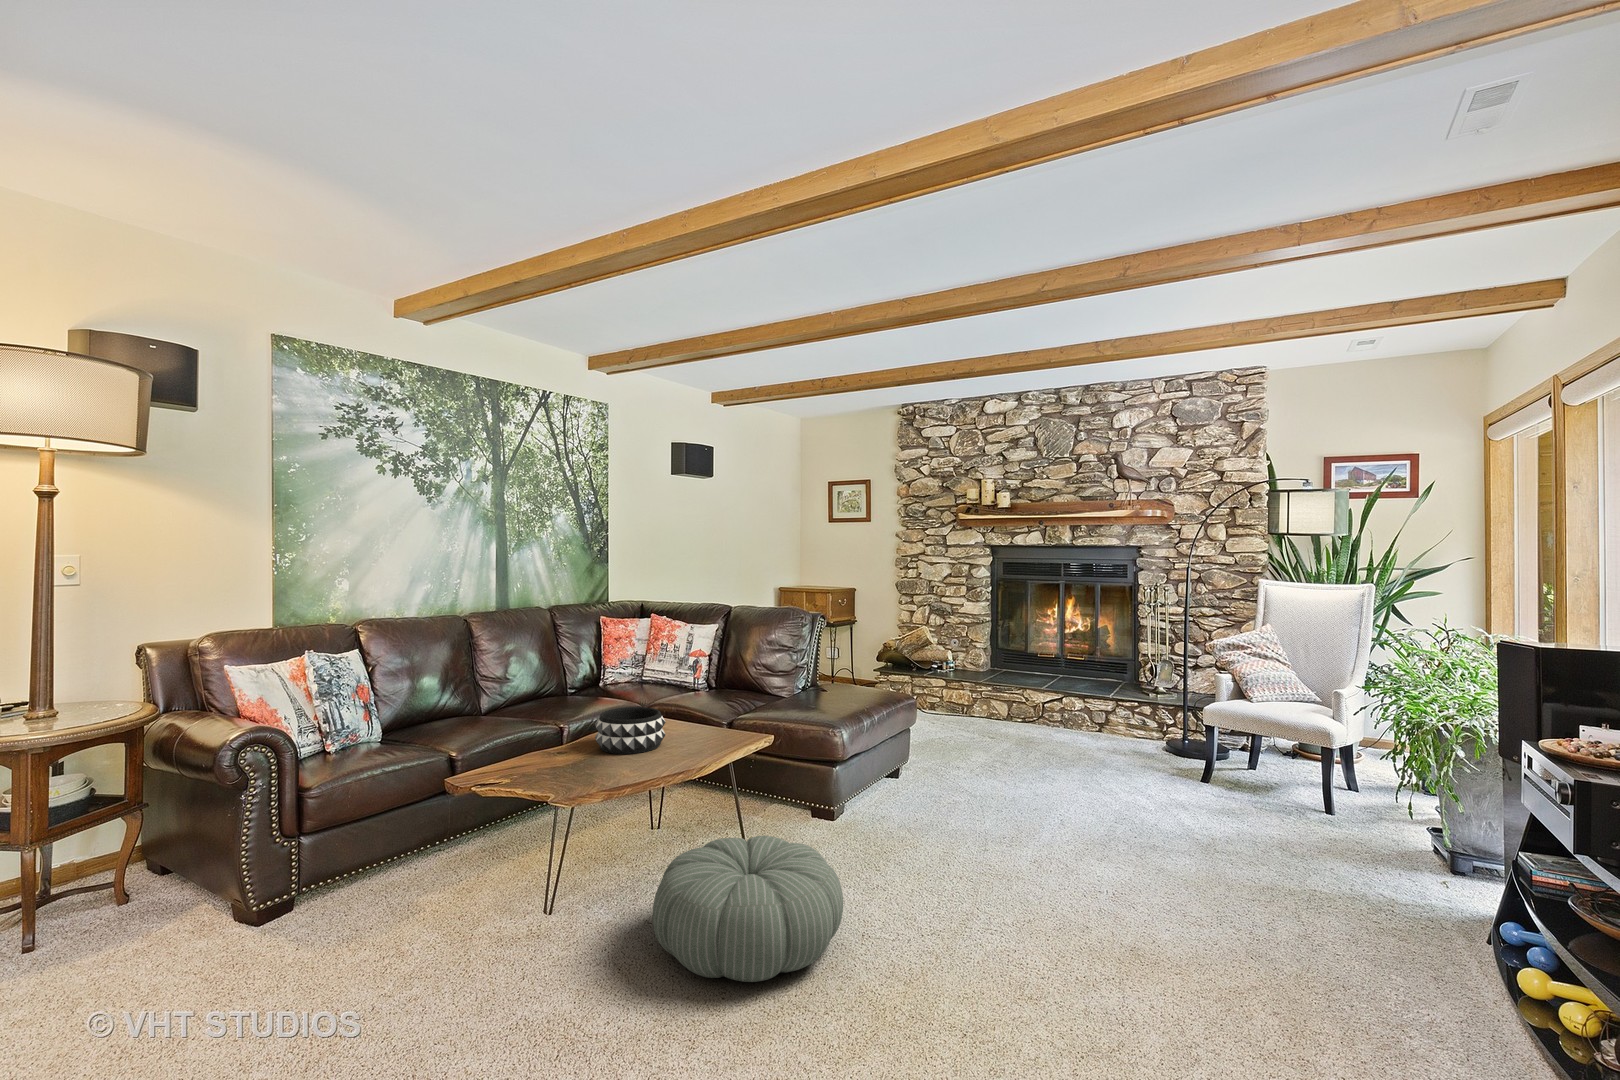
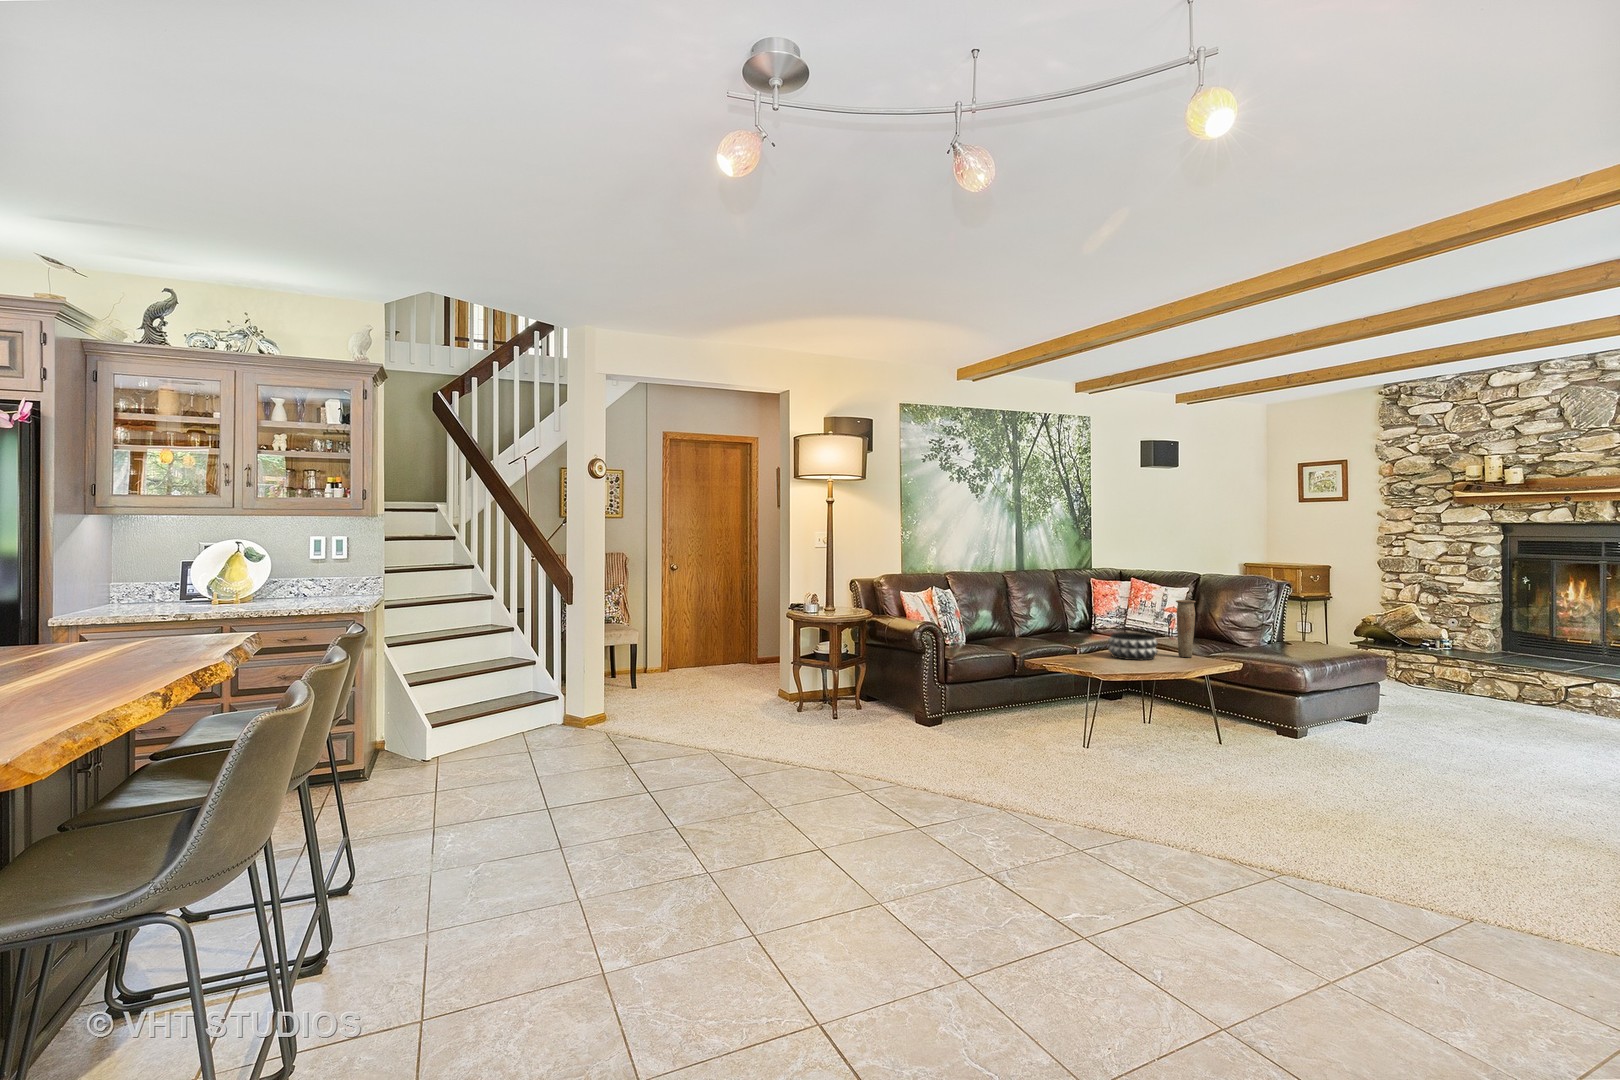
vase: none [691,654,716,736] -> present [1176,600,1196,658]
pouf: present [653,836,843,982] -> none [1162,713,1302,787]

